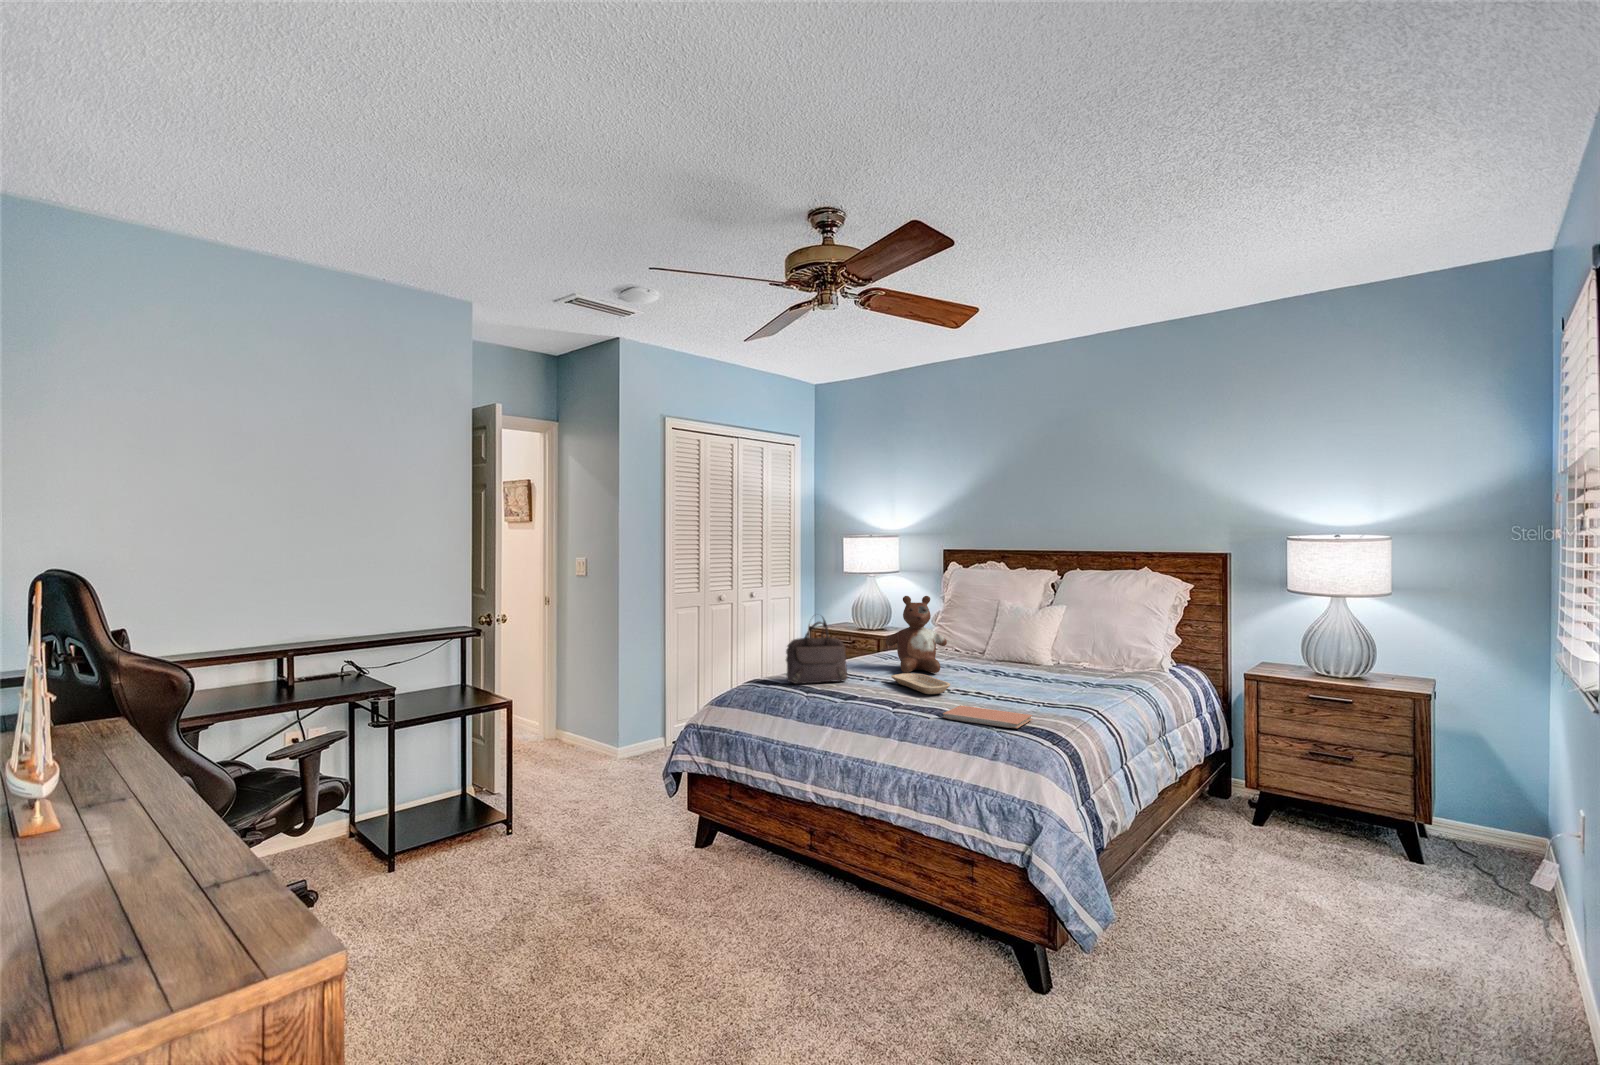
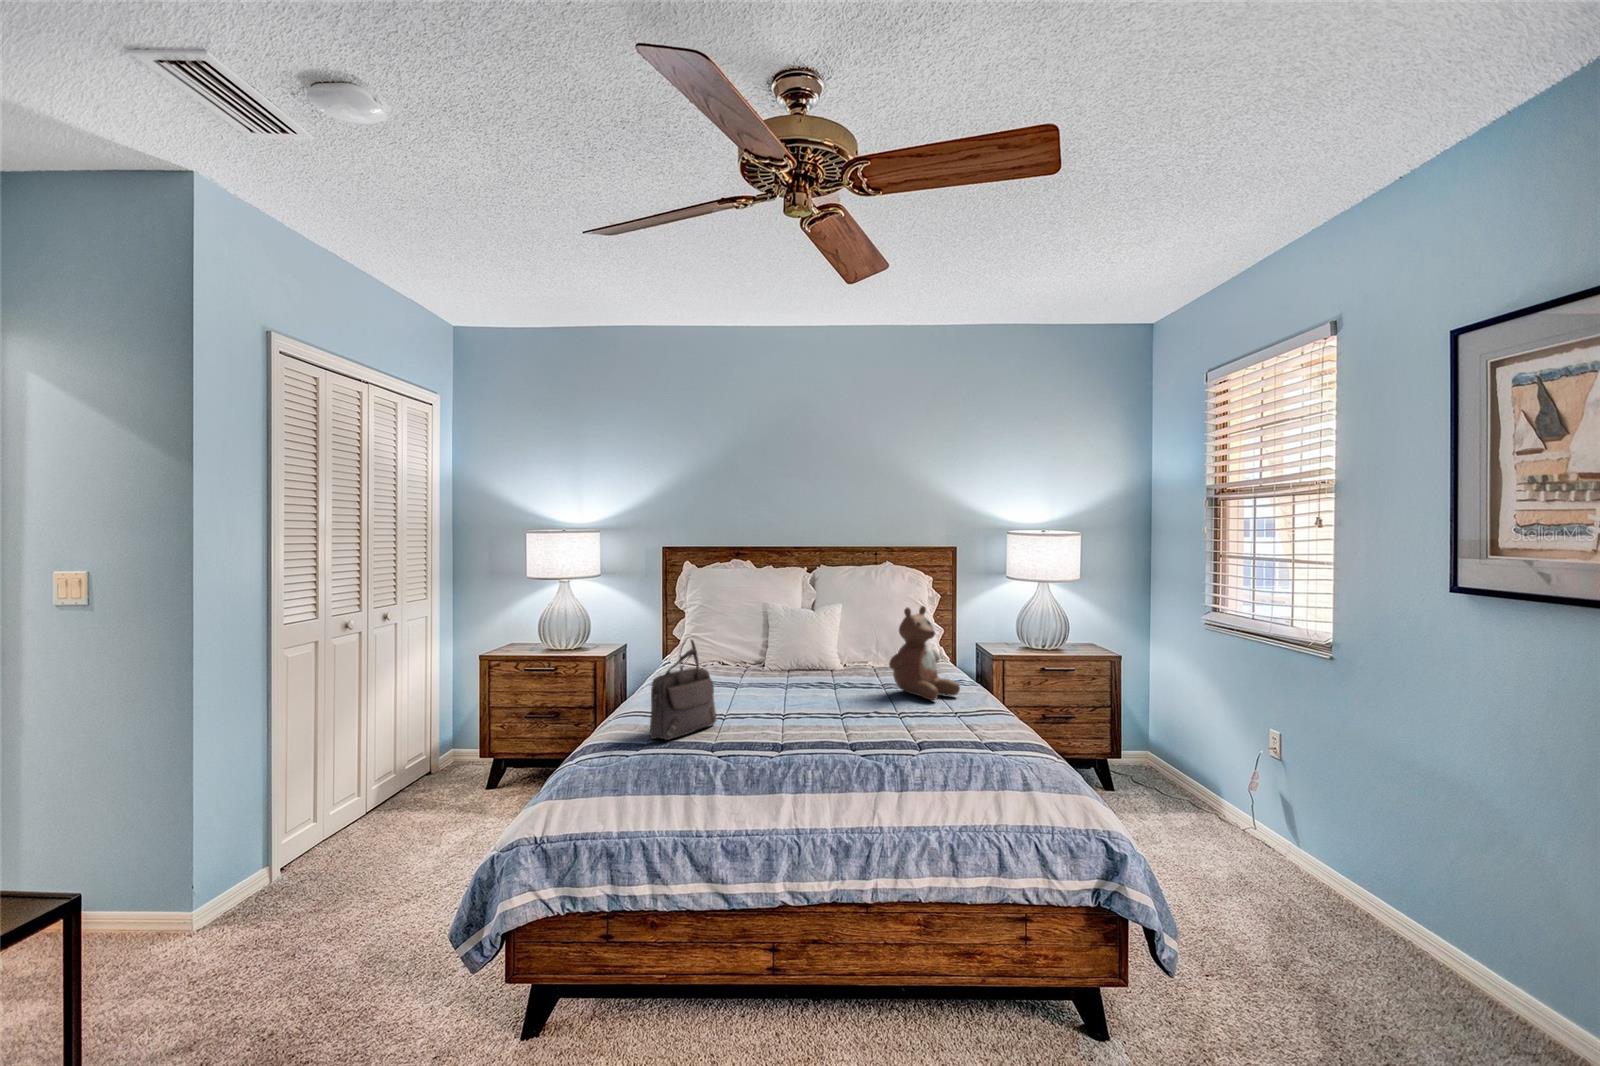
stuffed bear: present [886,596,947,673] -> present [889,606,960,700]
tray: present [891,673,950,694] -> none [764,700,856,724]
notebook: present [943,705,1032,728] -> none [909,730,1012,752]

